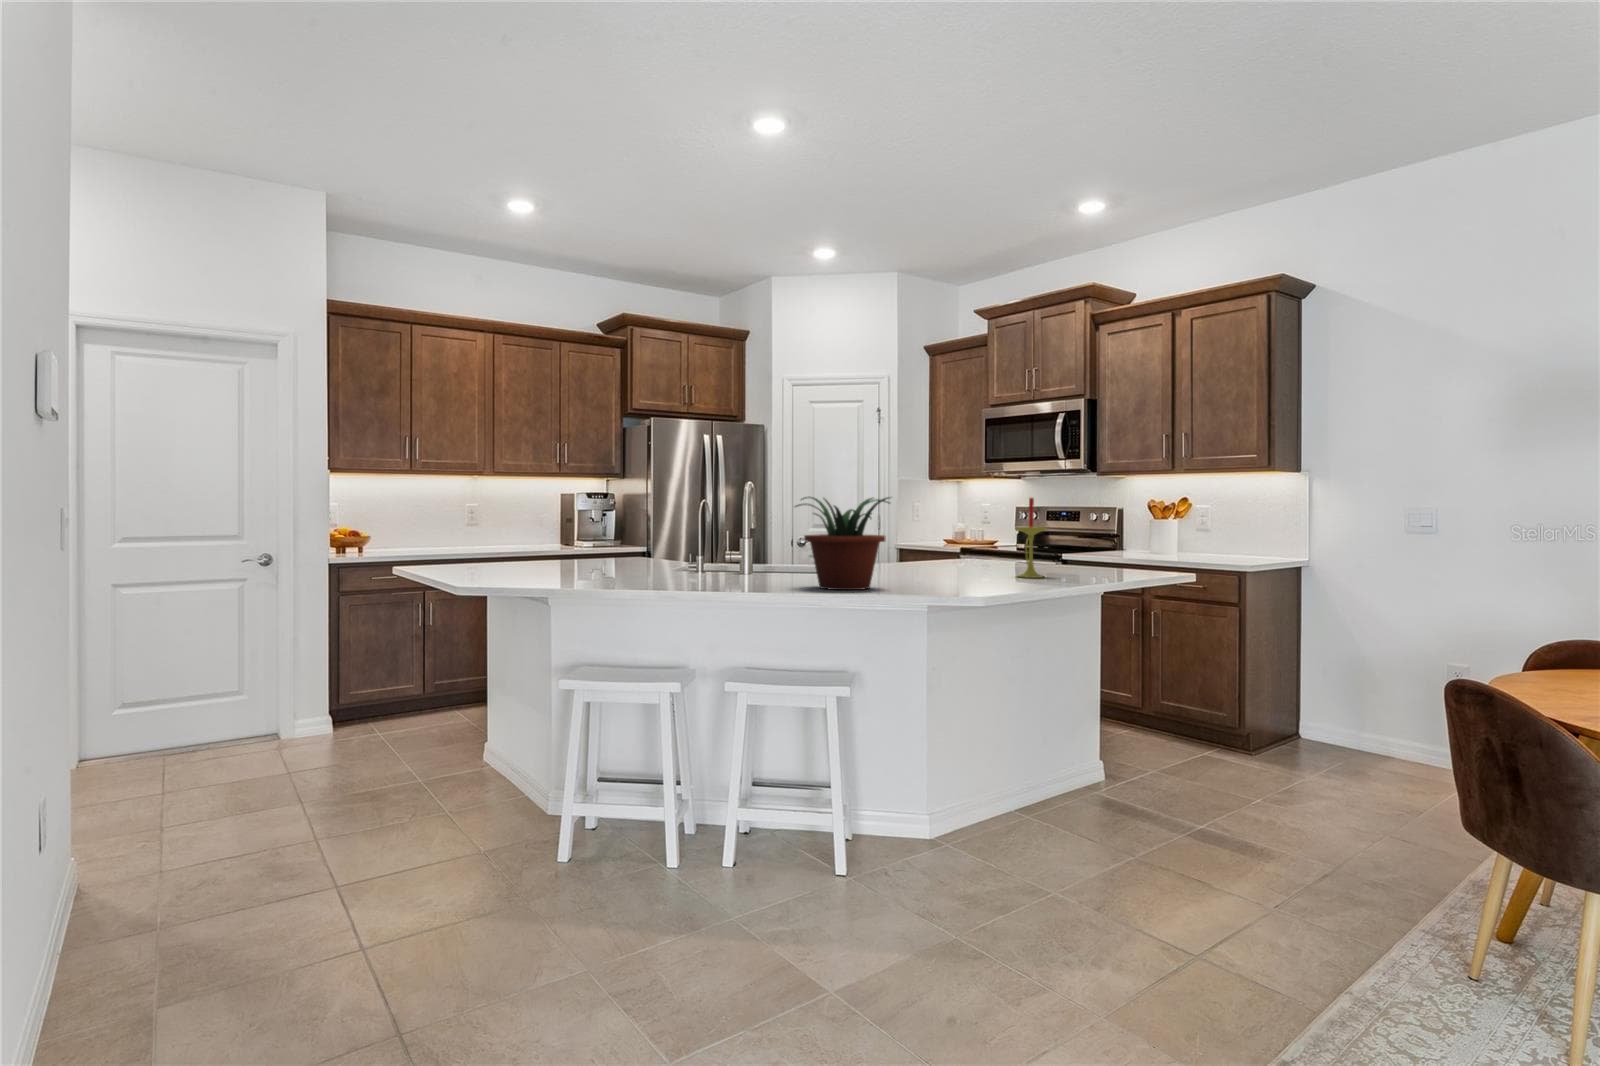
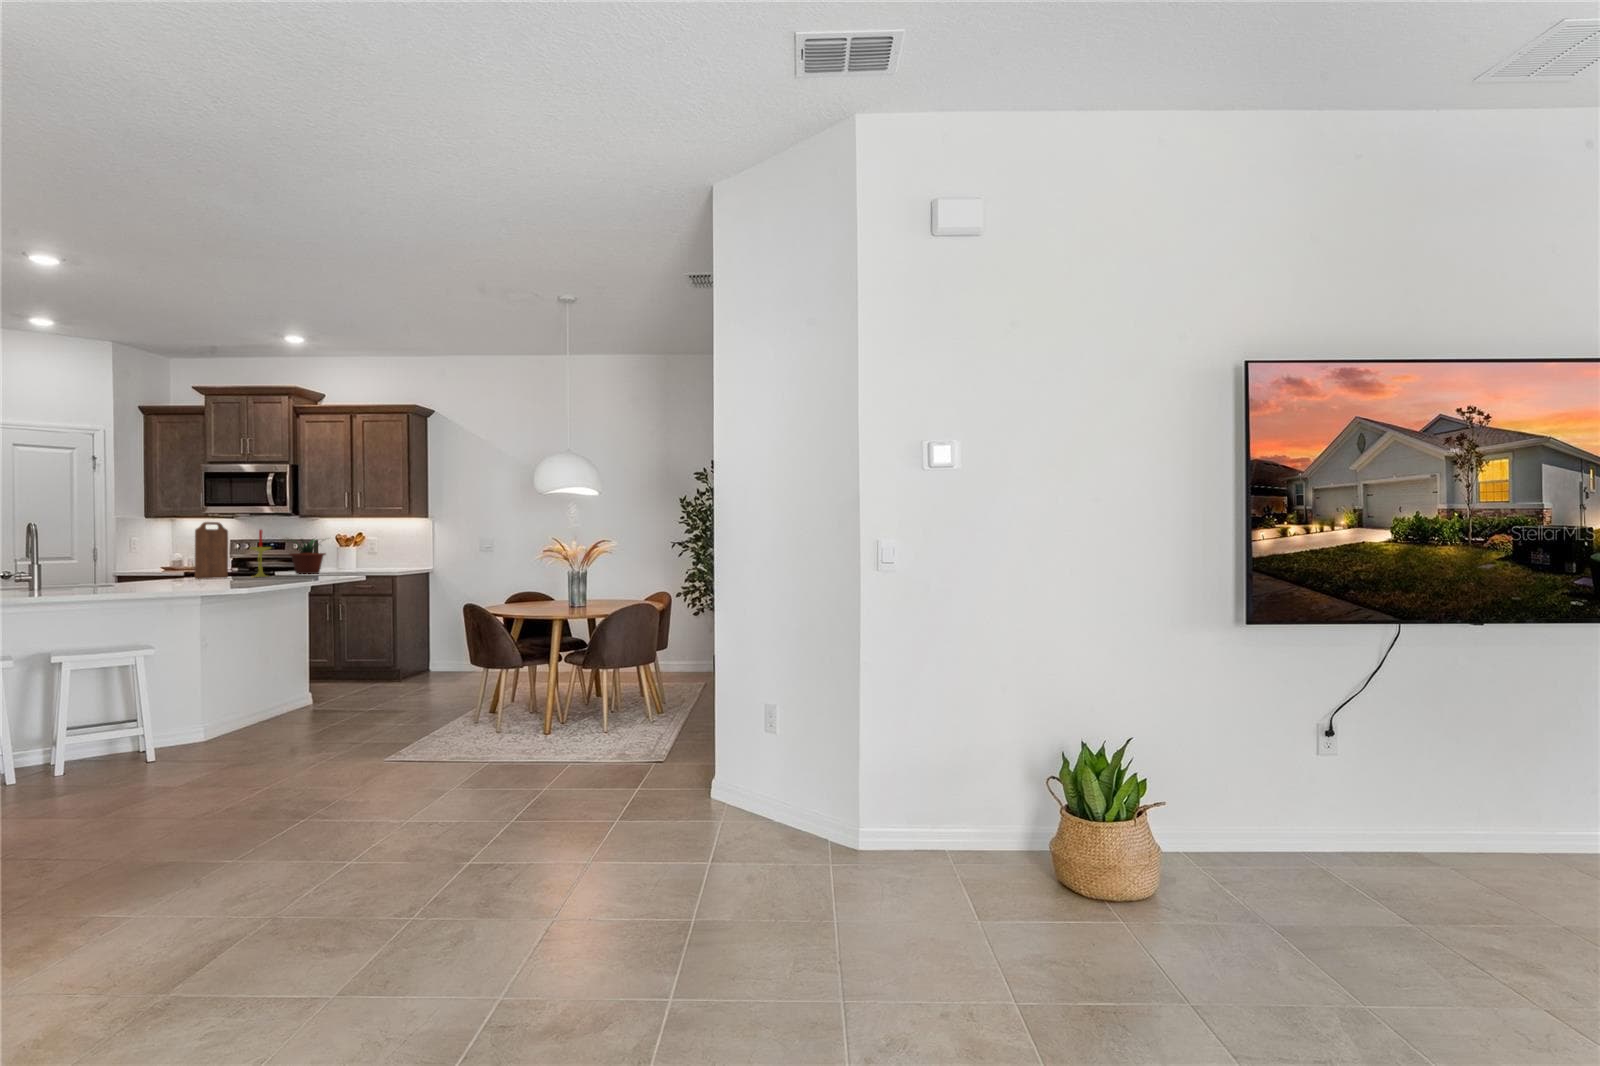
cutting board: none [935,486,983,579] -> present [195,522,228,579]
potted plant: present [795,497,890,590] -> present [289,539,326,574]

